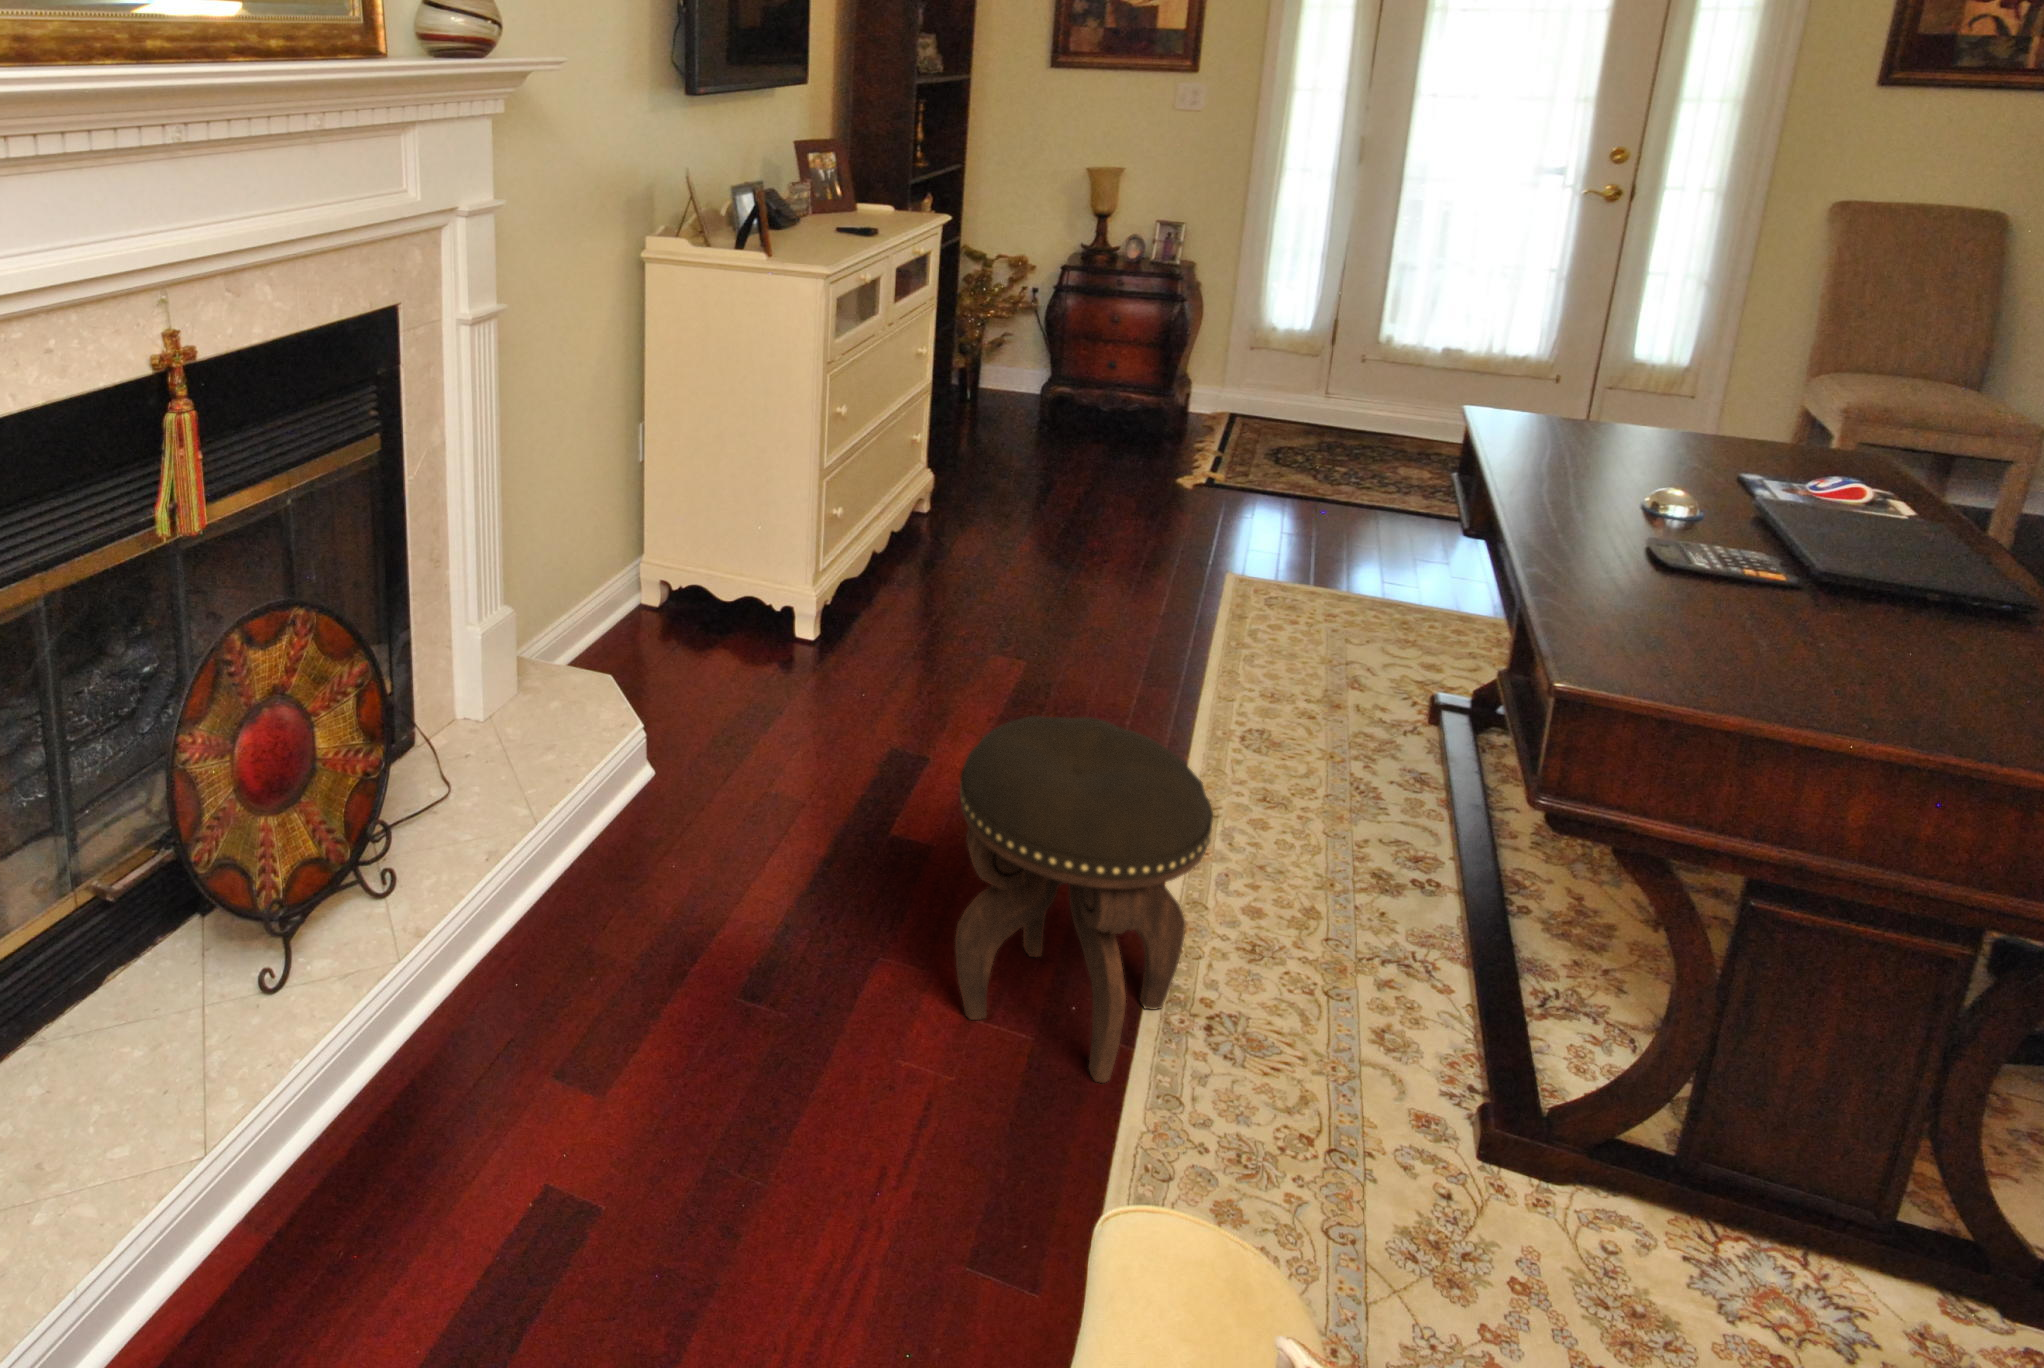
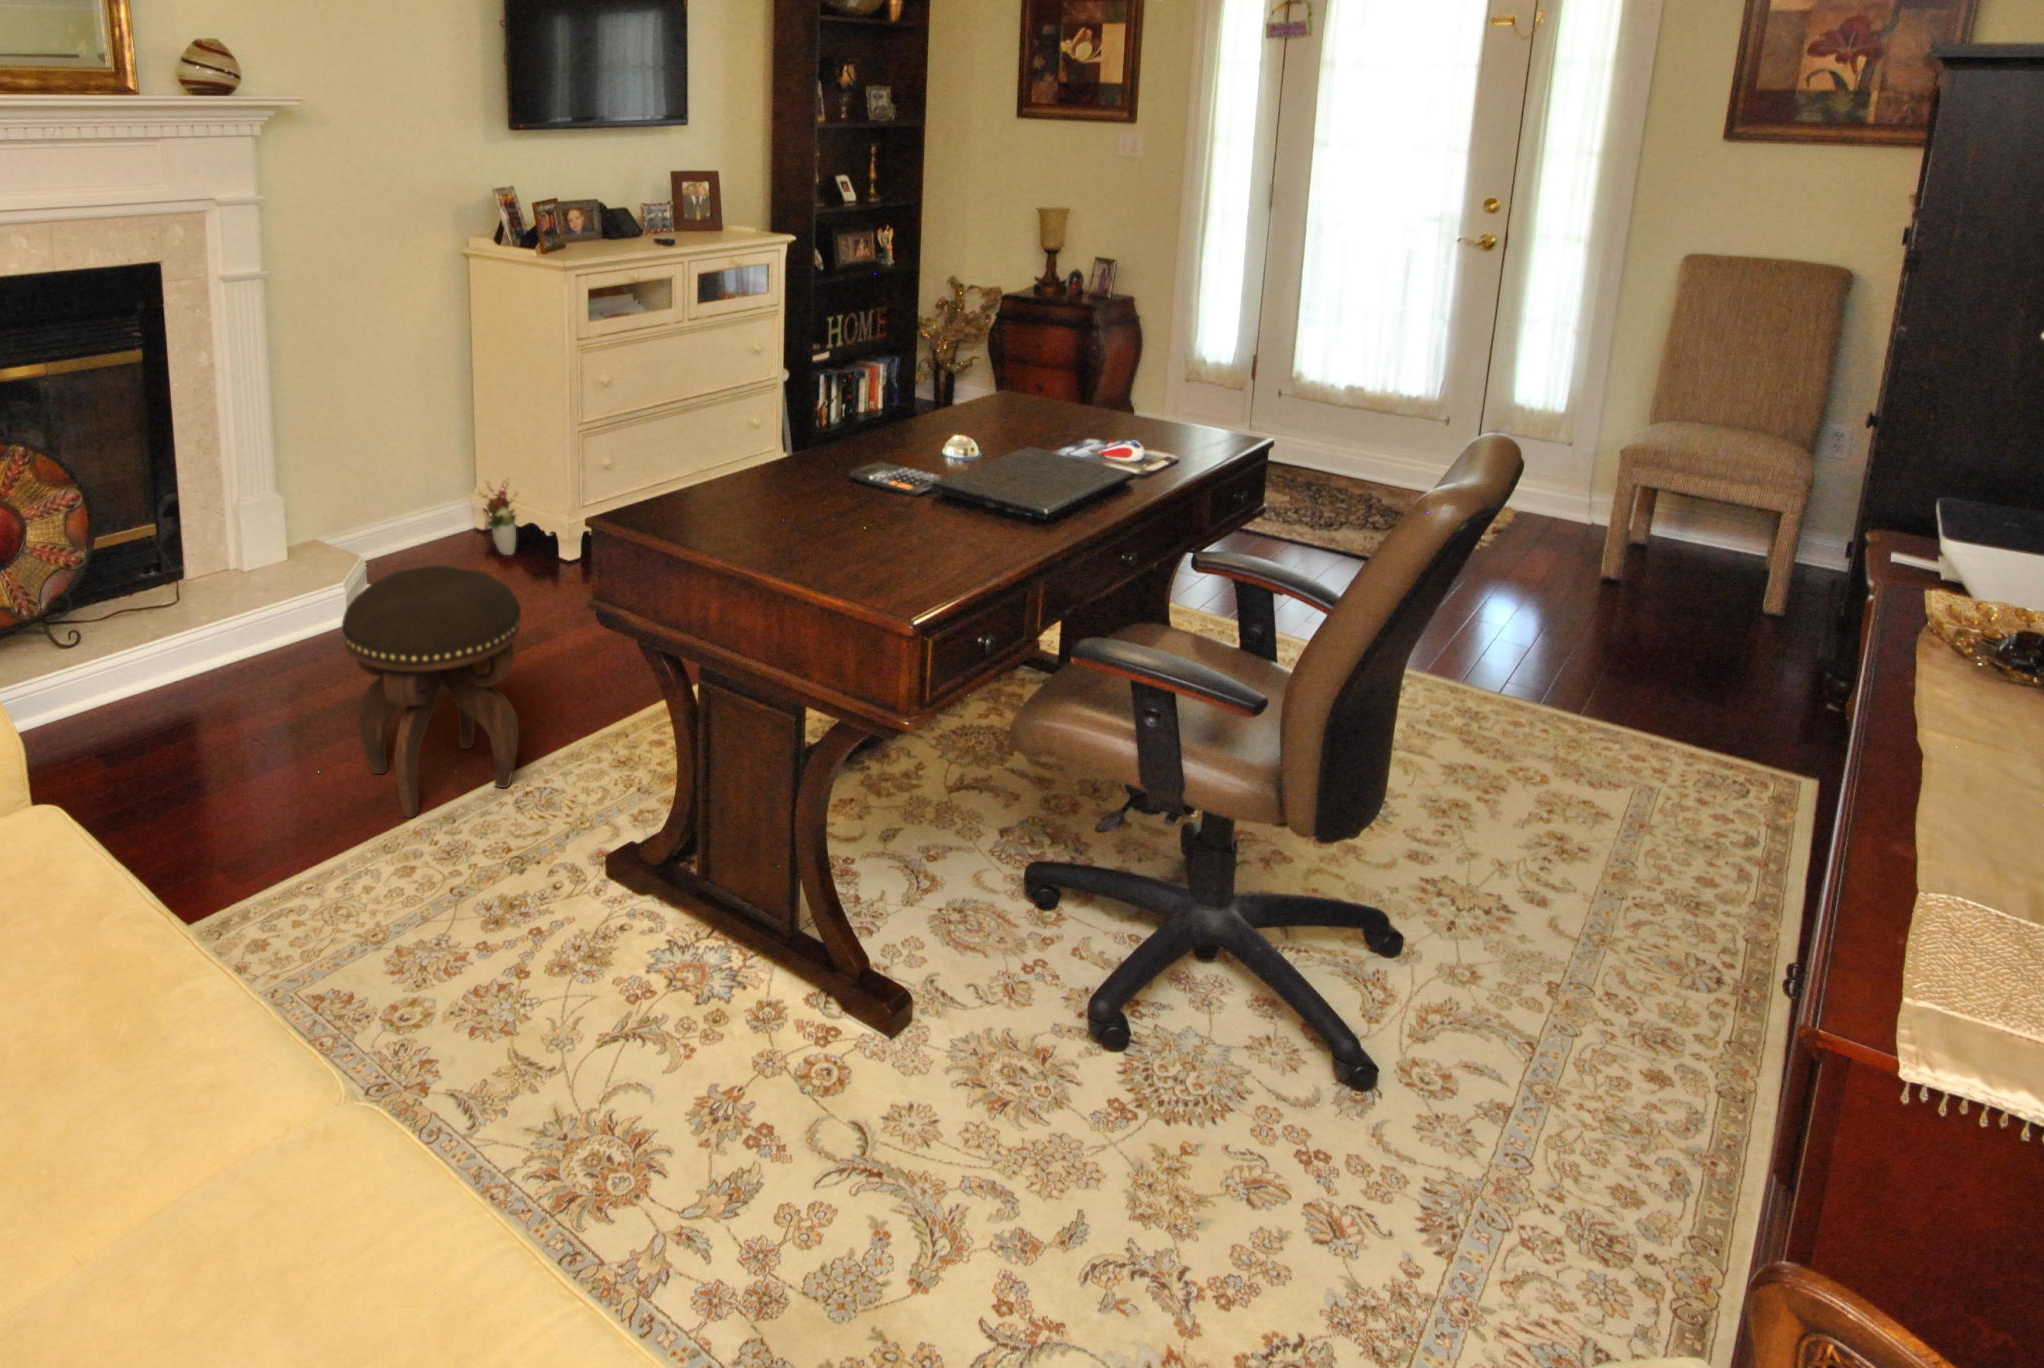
decorative plant: none [691,553,743,654] -> present [480,486,516,555]

